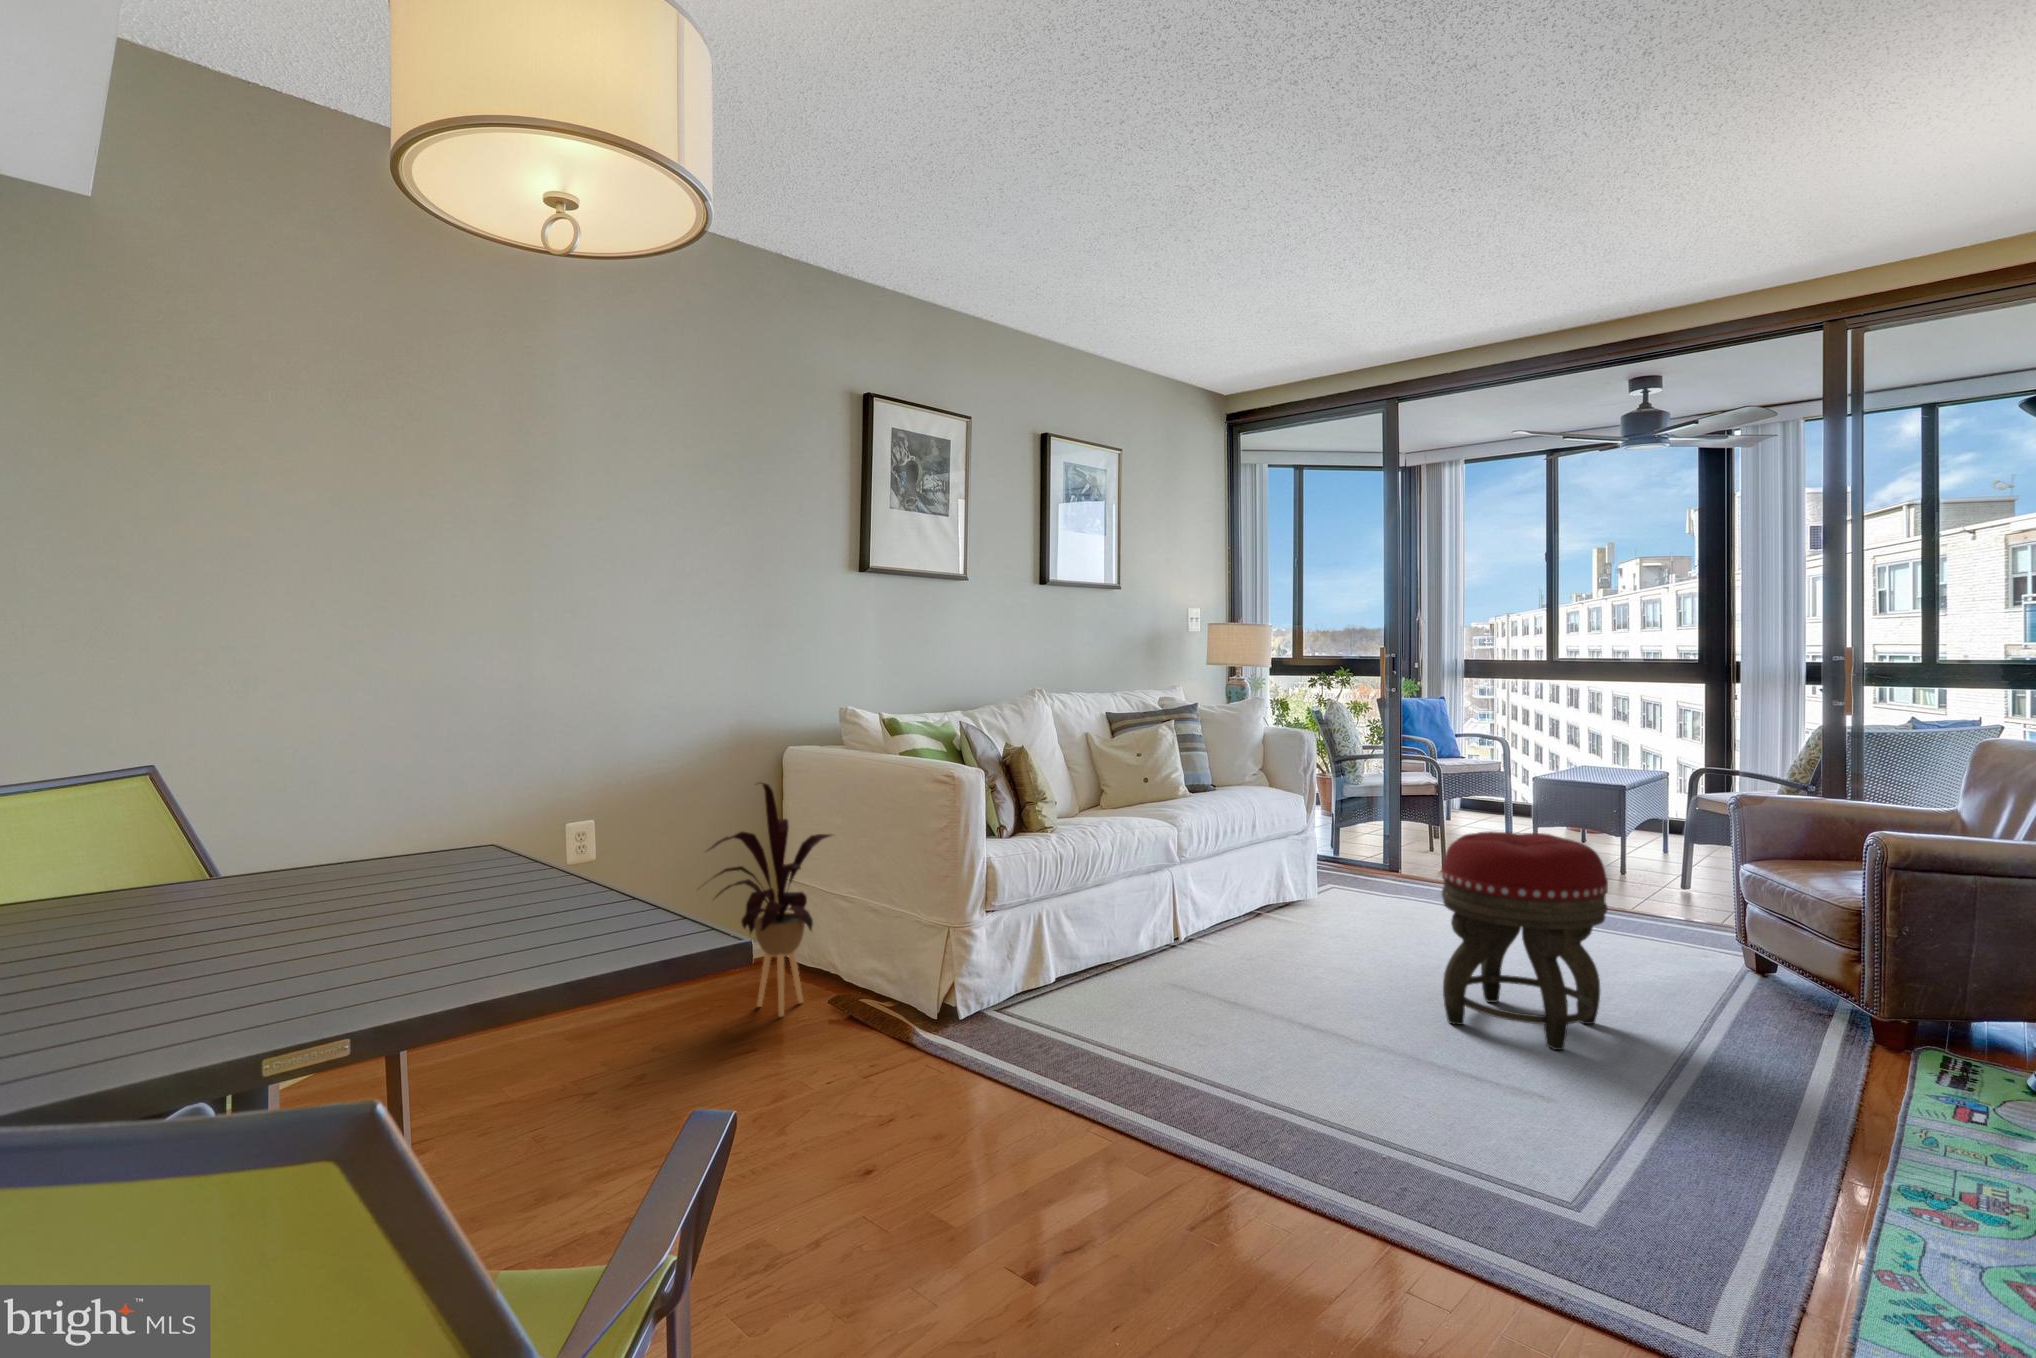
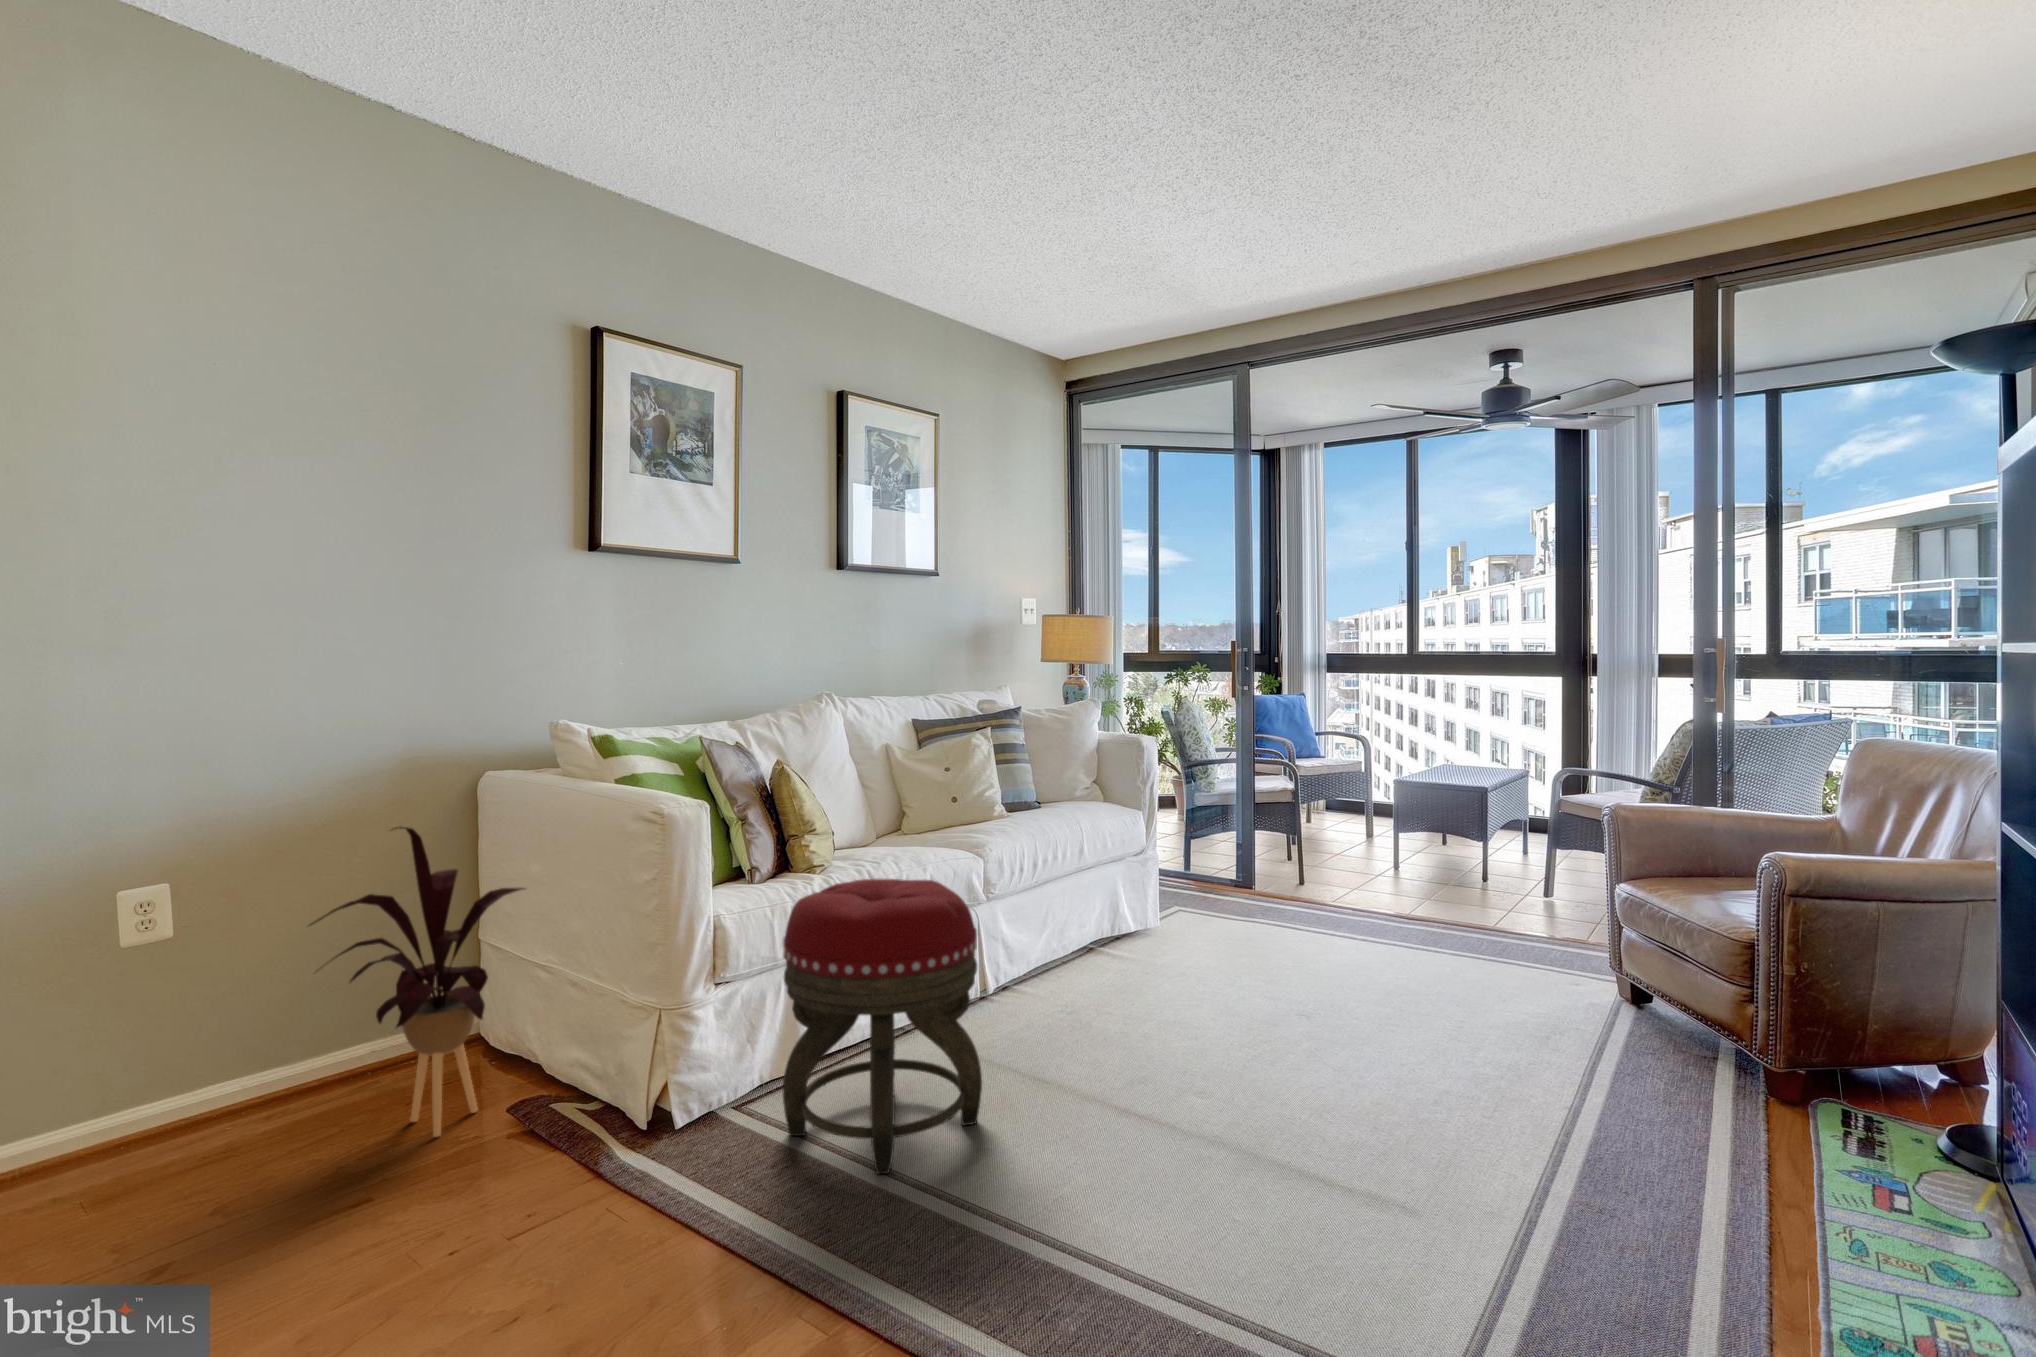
footstool: present [1442,831,1608,1050] -> present [783,879,982,1174]

